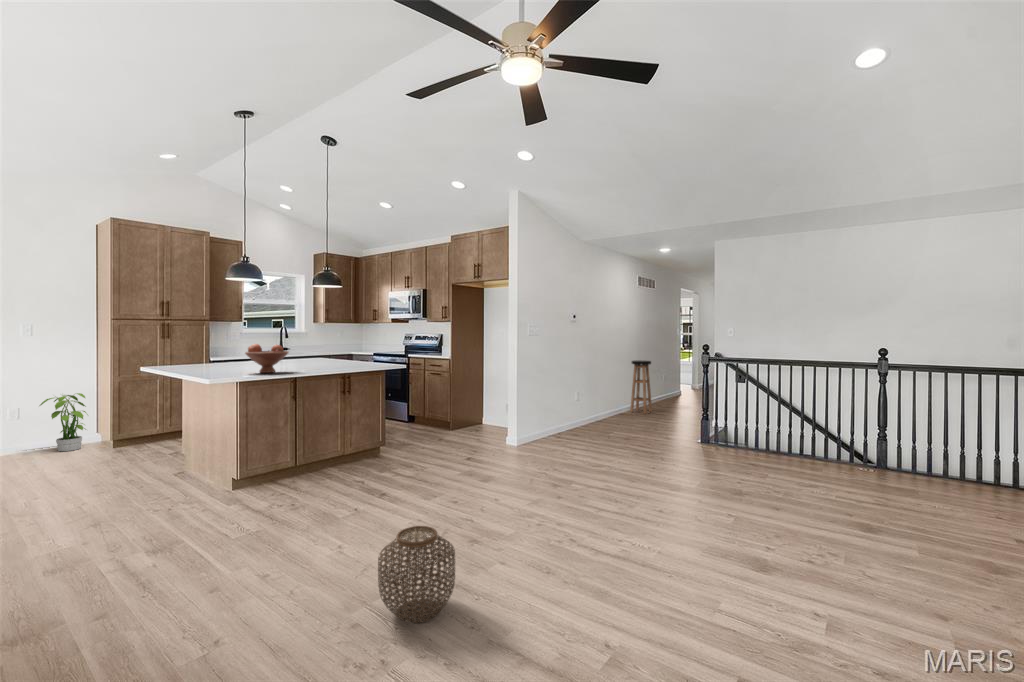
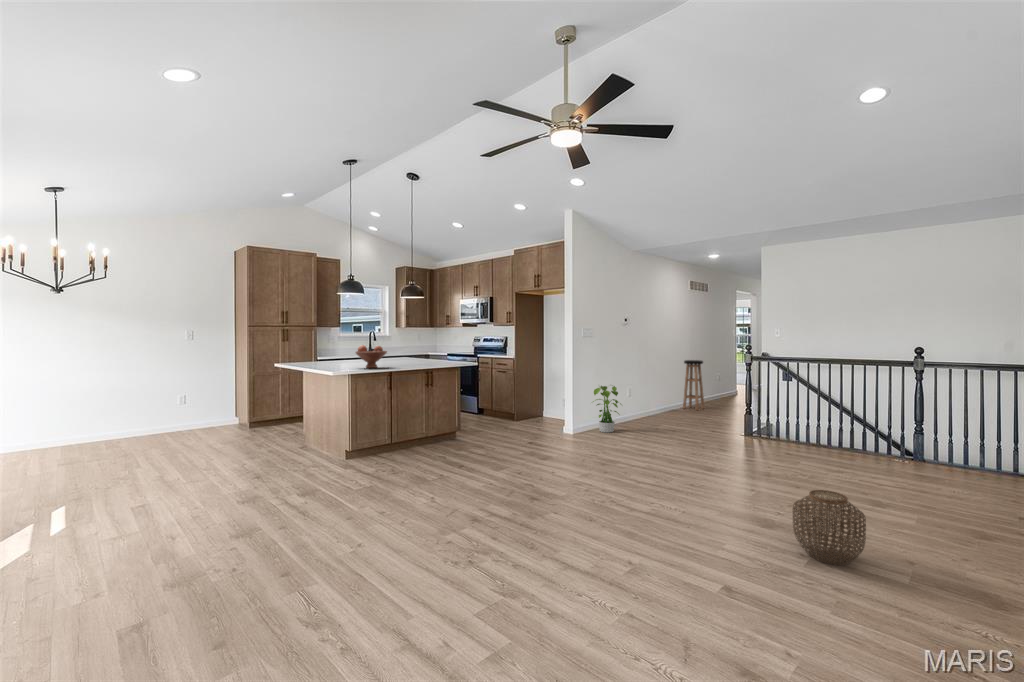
potted plant: present [39,393,88,451] -> present [593,386,622,433]
woven basket: present [378,526,455,623] -> present [793,490,866,565]

